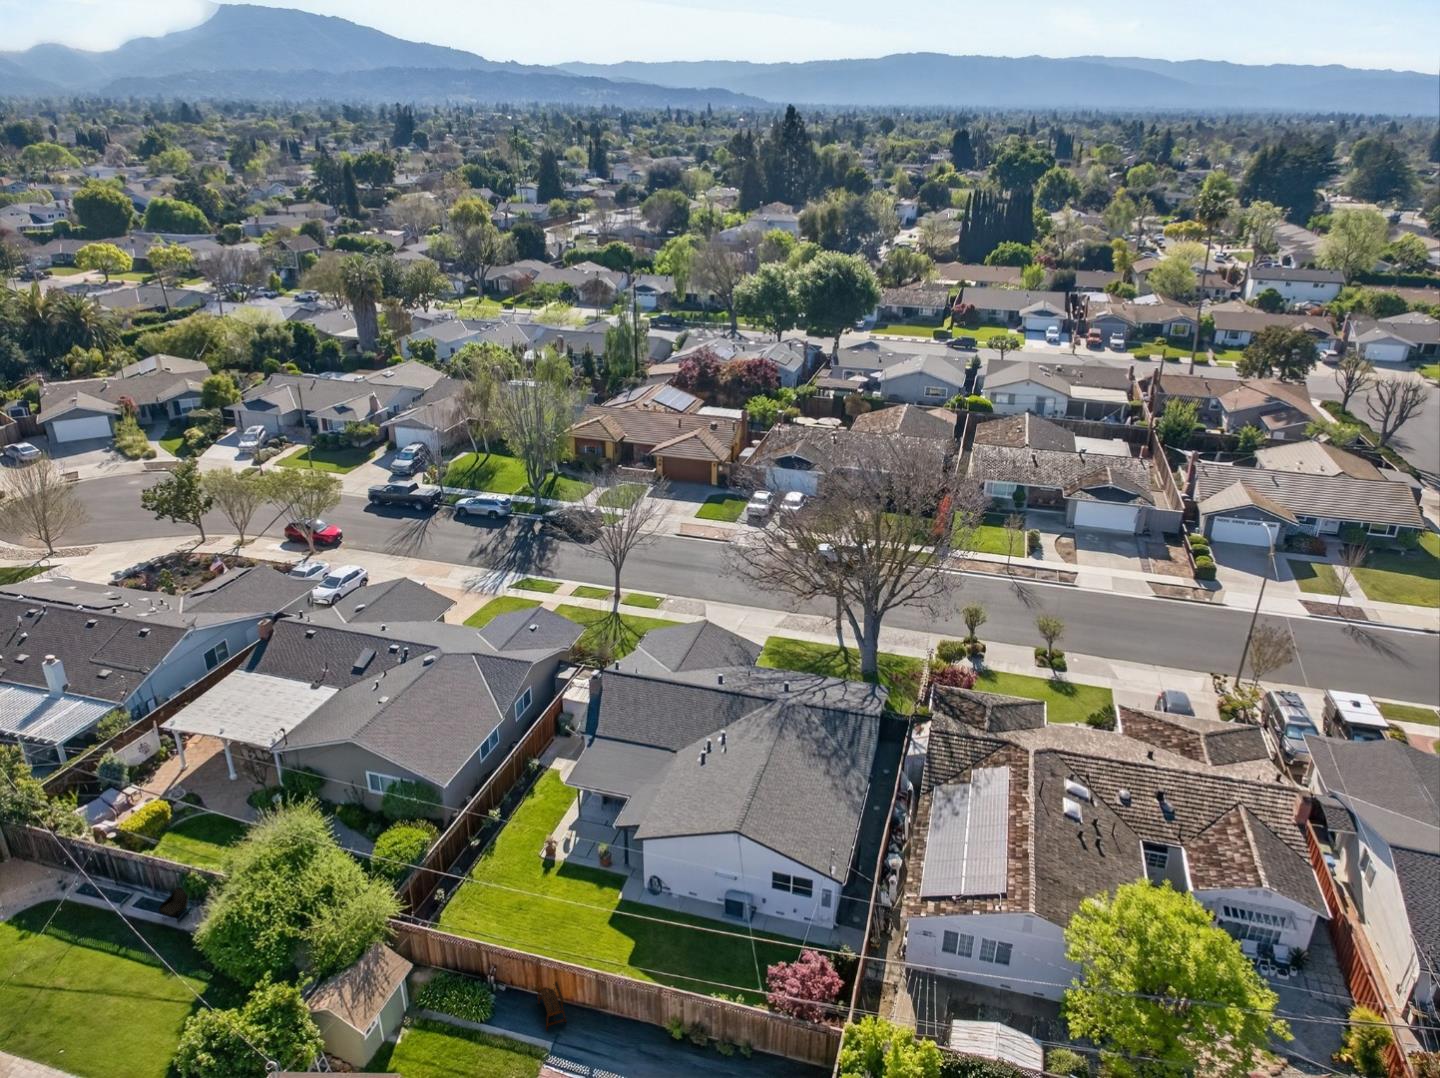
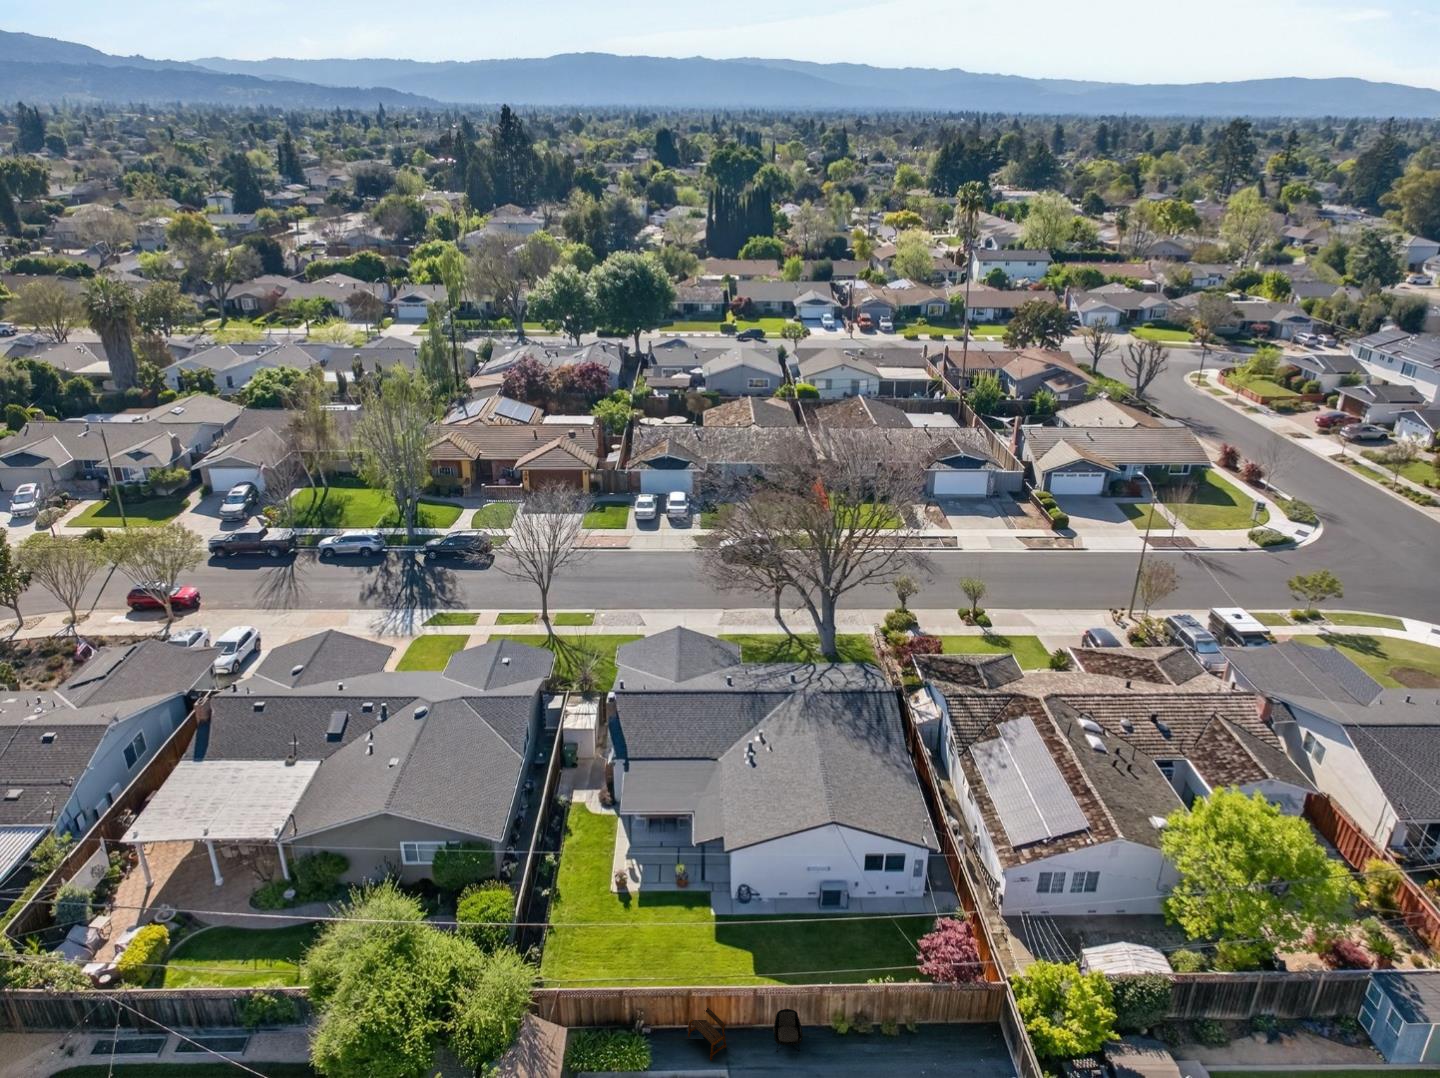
lounge chair: present [159,887,189,917] -> present [774,1009,803,1052]

